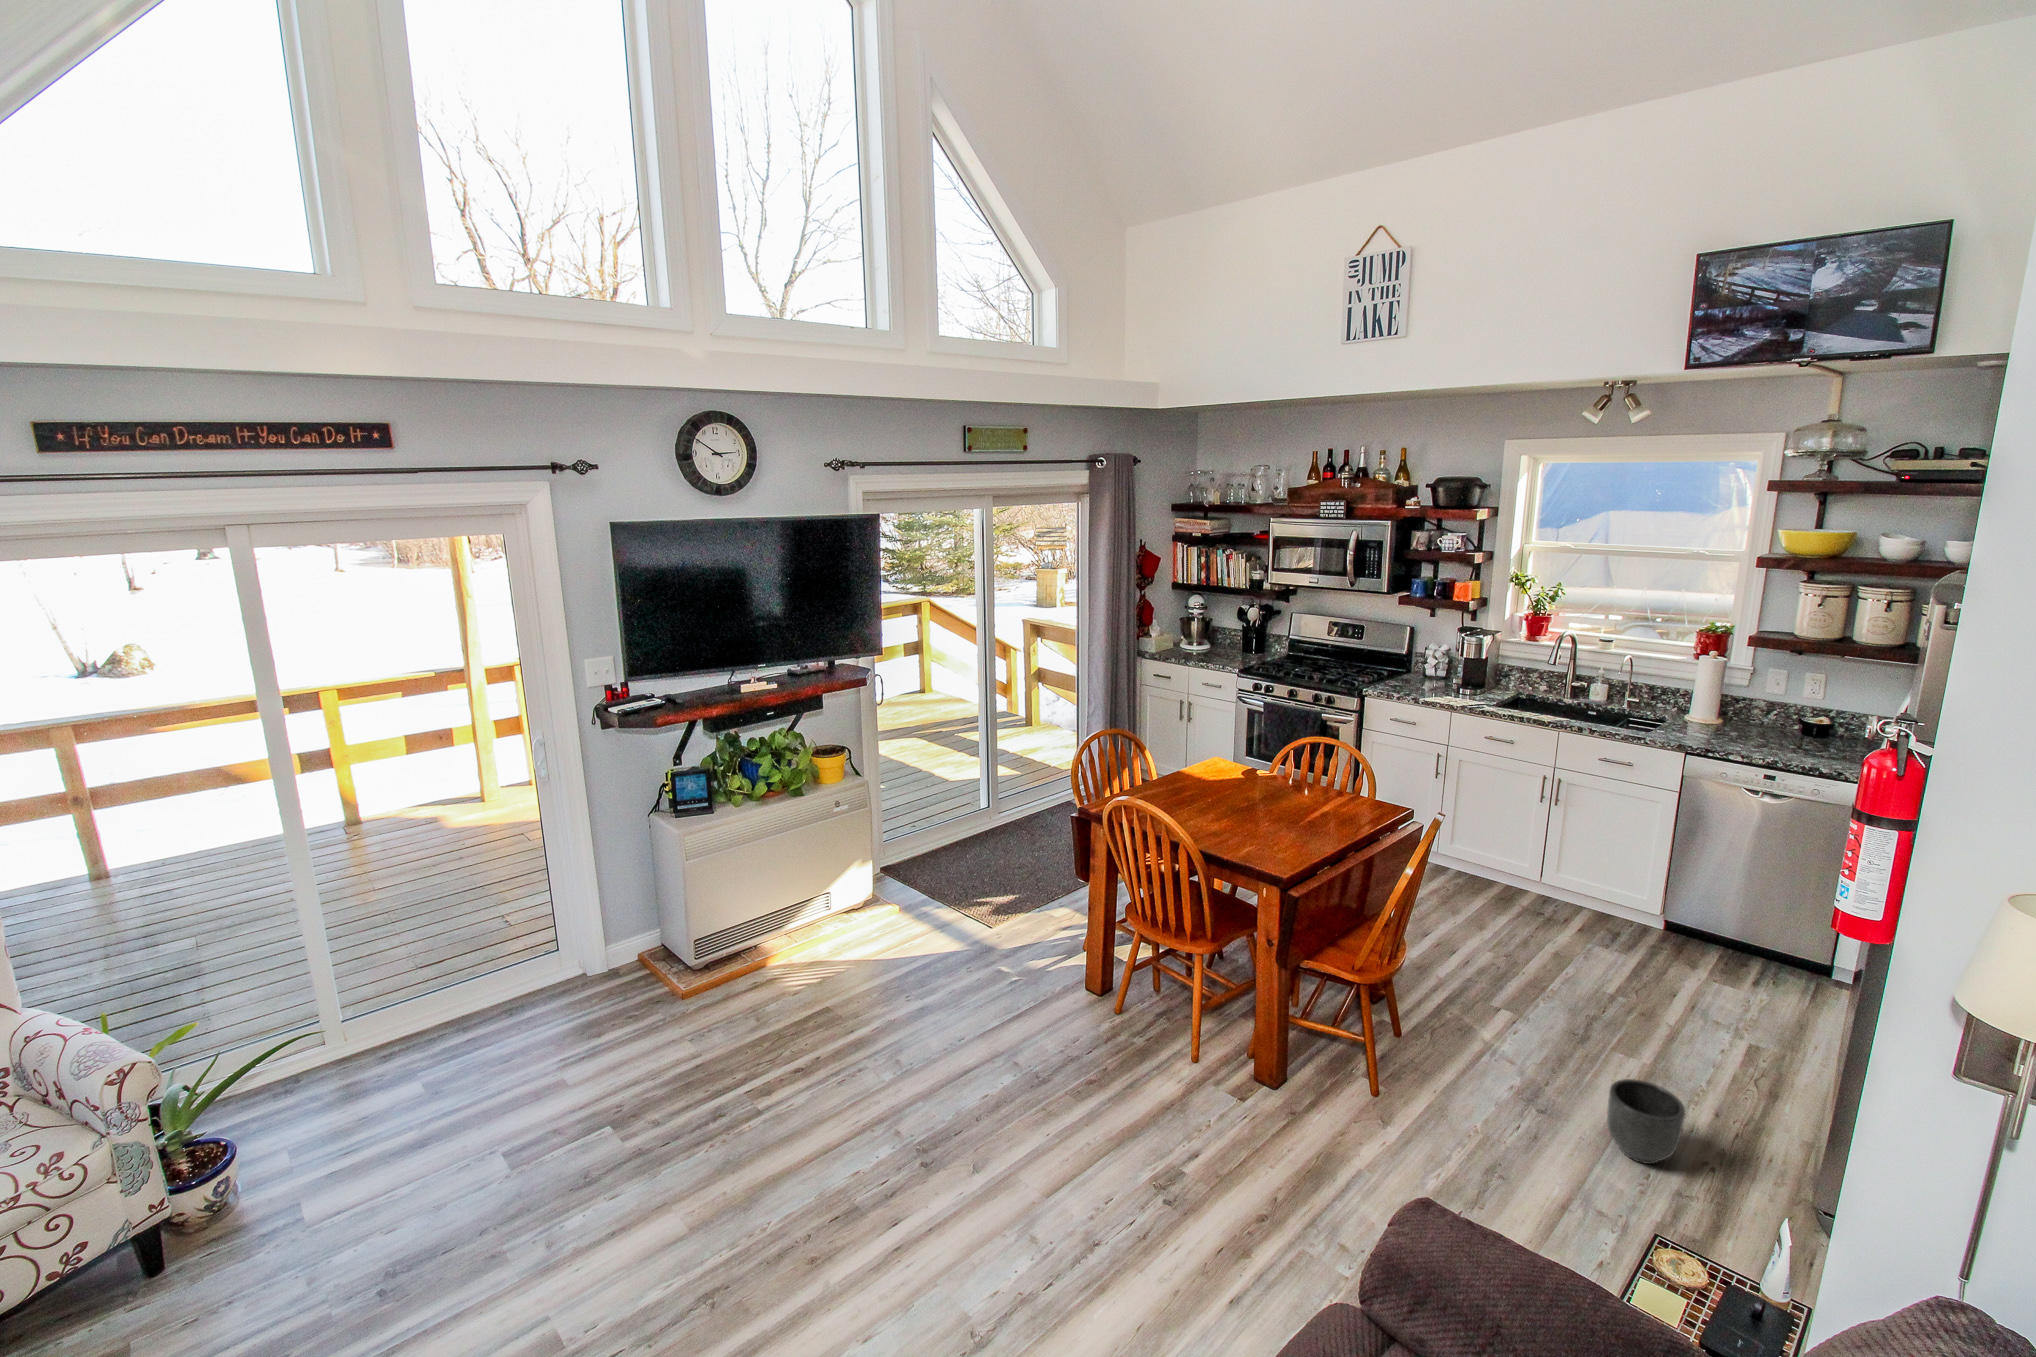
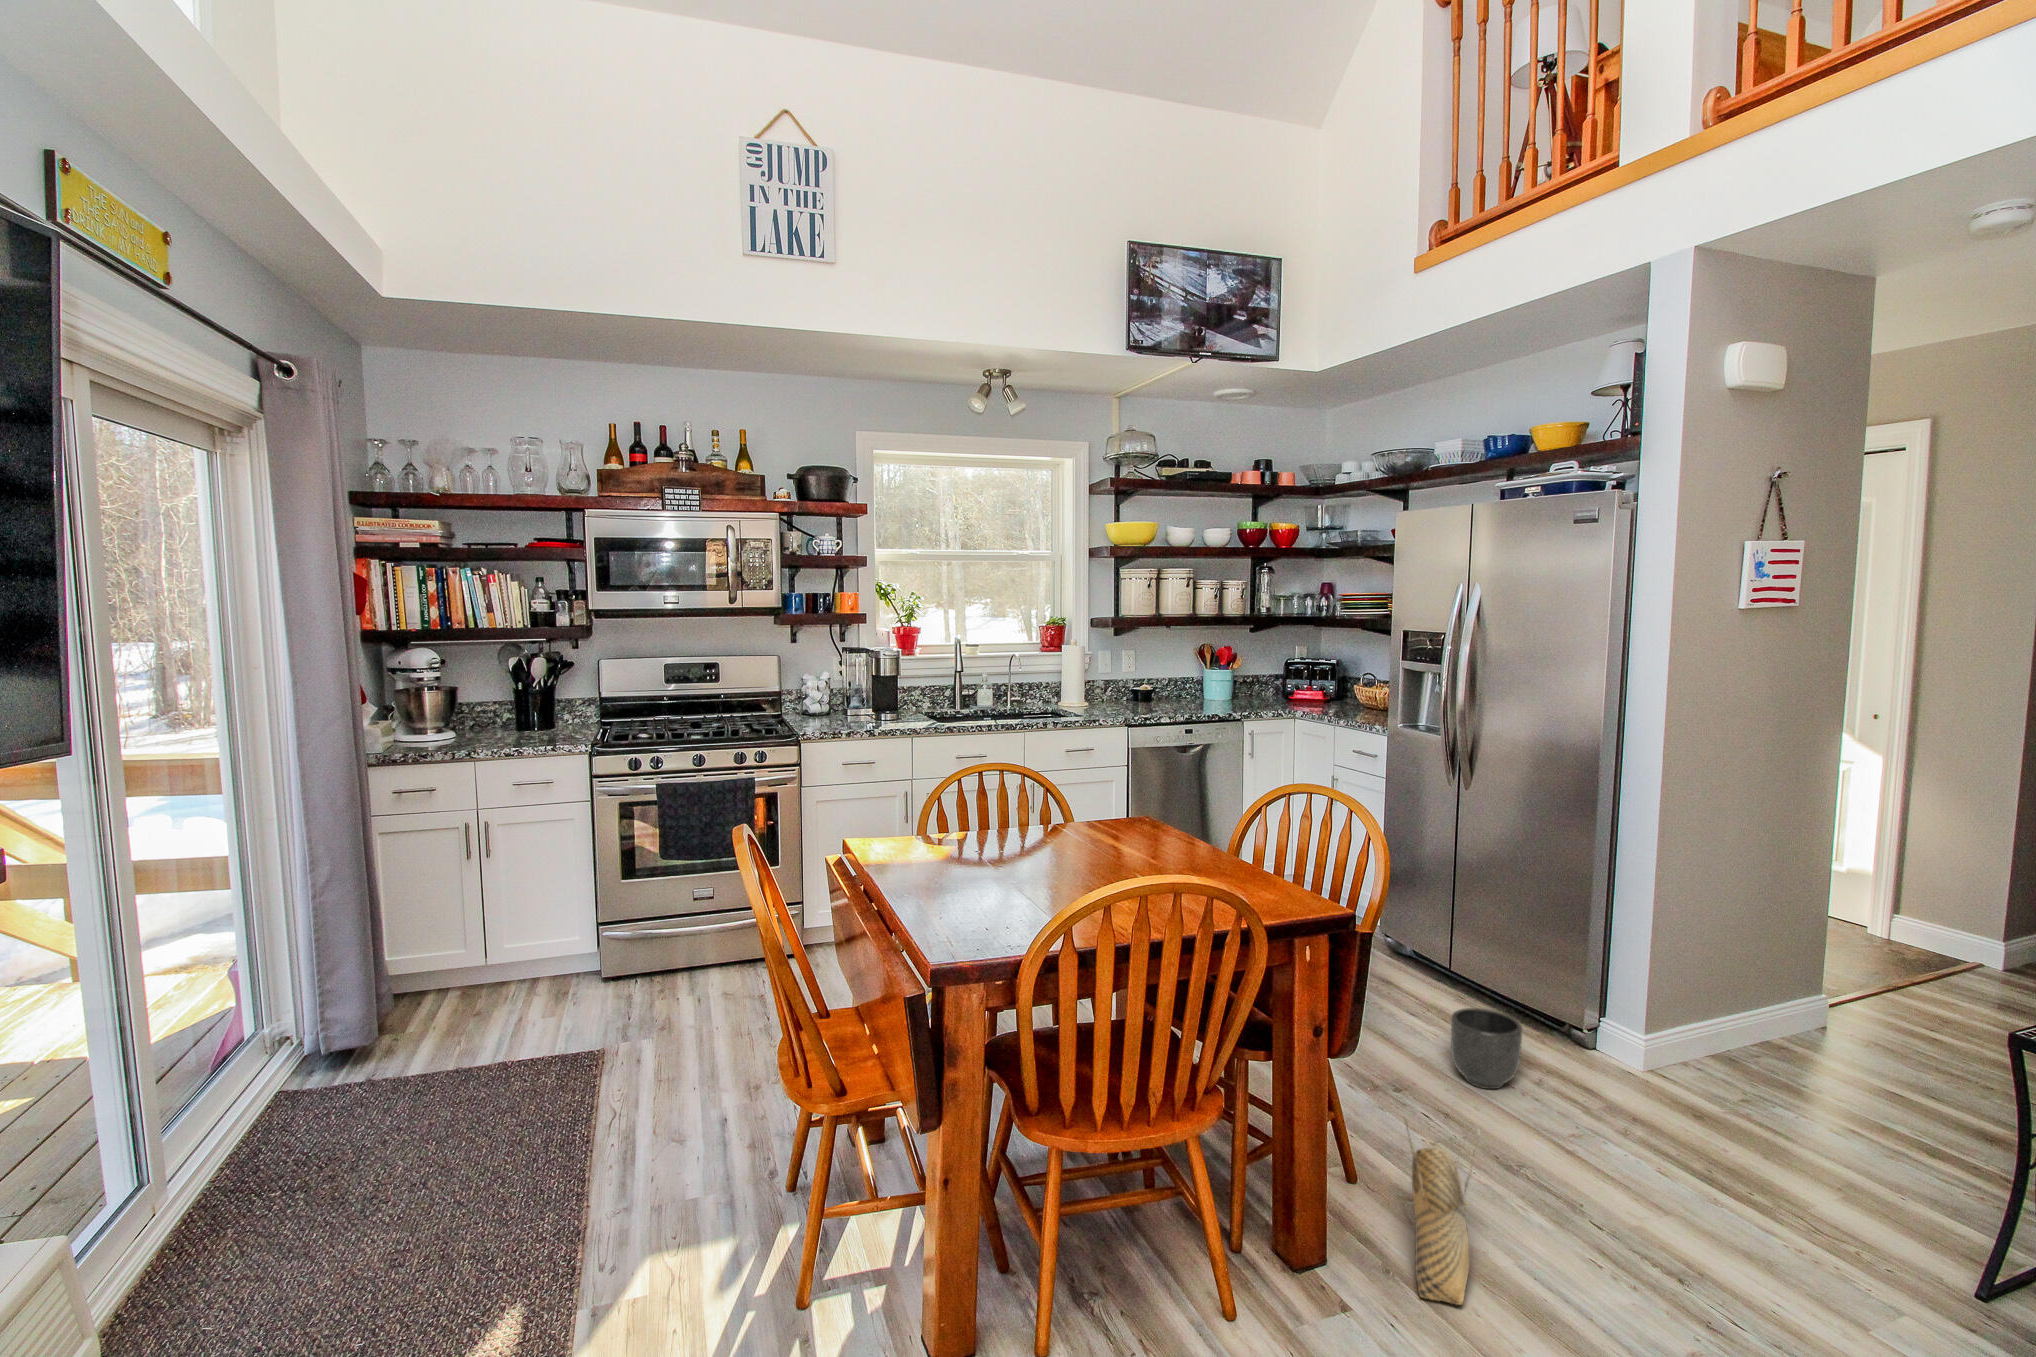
woven basket: none [1271,1028,1349,1146] -> present [1405,1122,1479,1305]

